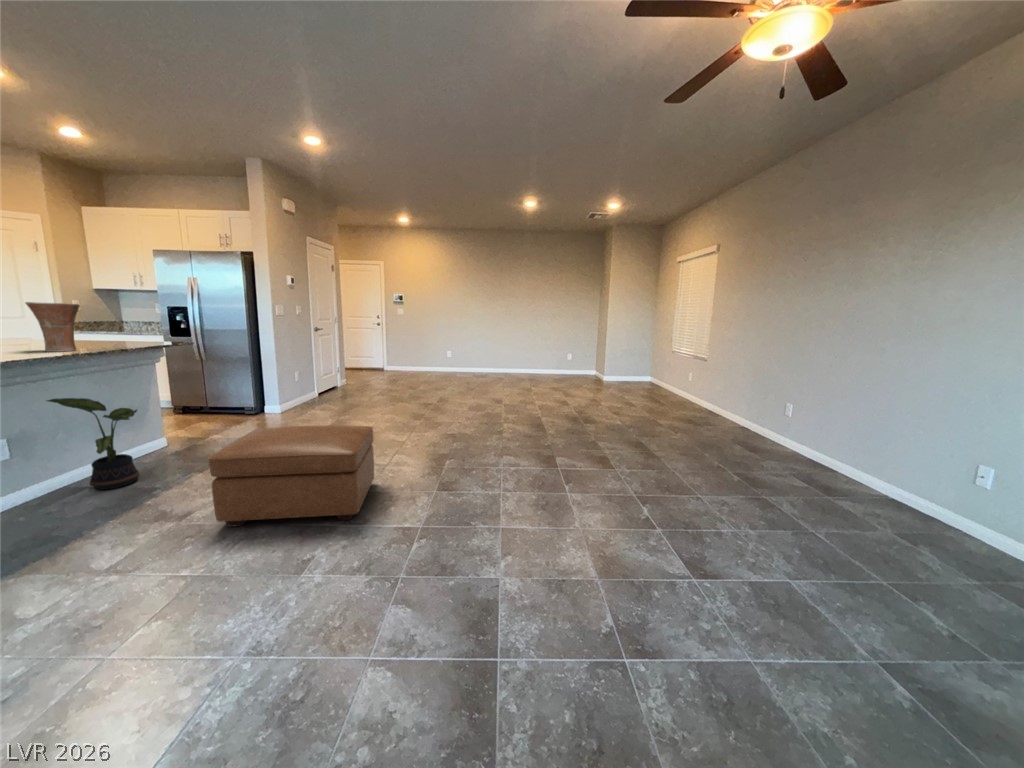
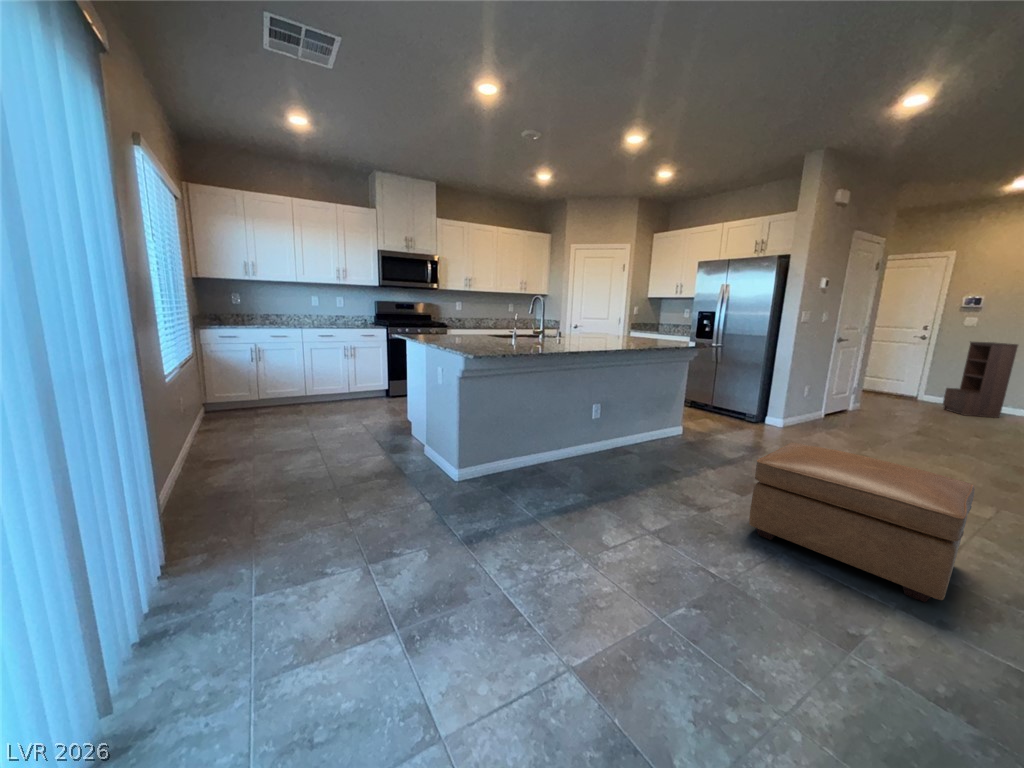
vase: present [26,302,80,352] -> none [636,307,664,345]
bookshelf: none [396,326,423,376] -> present [943,342,1018,418]
potted plant: present [47,398,139,490] -> none [631,379,680,458]

